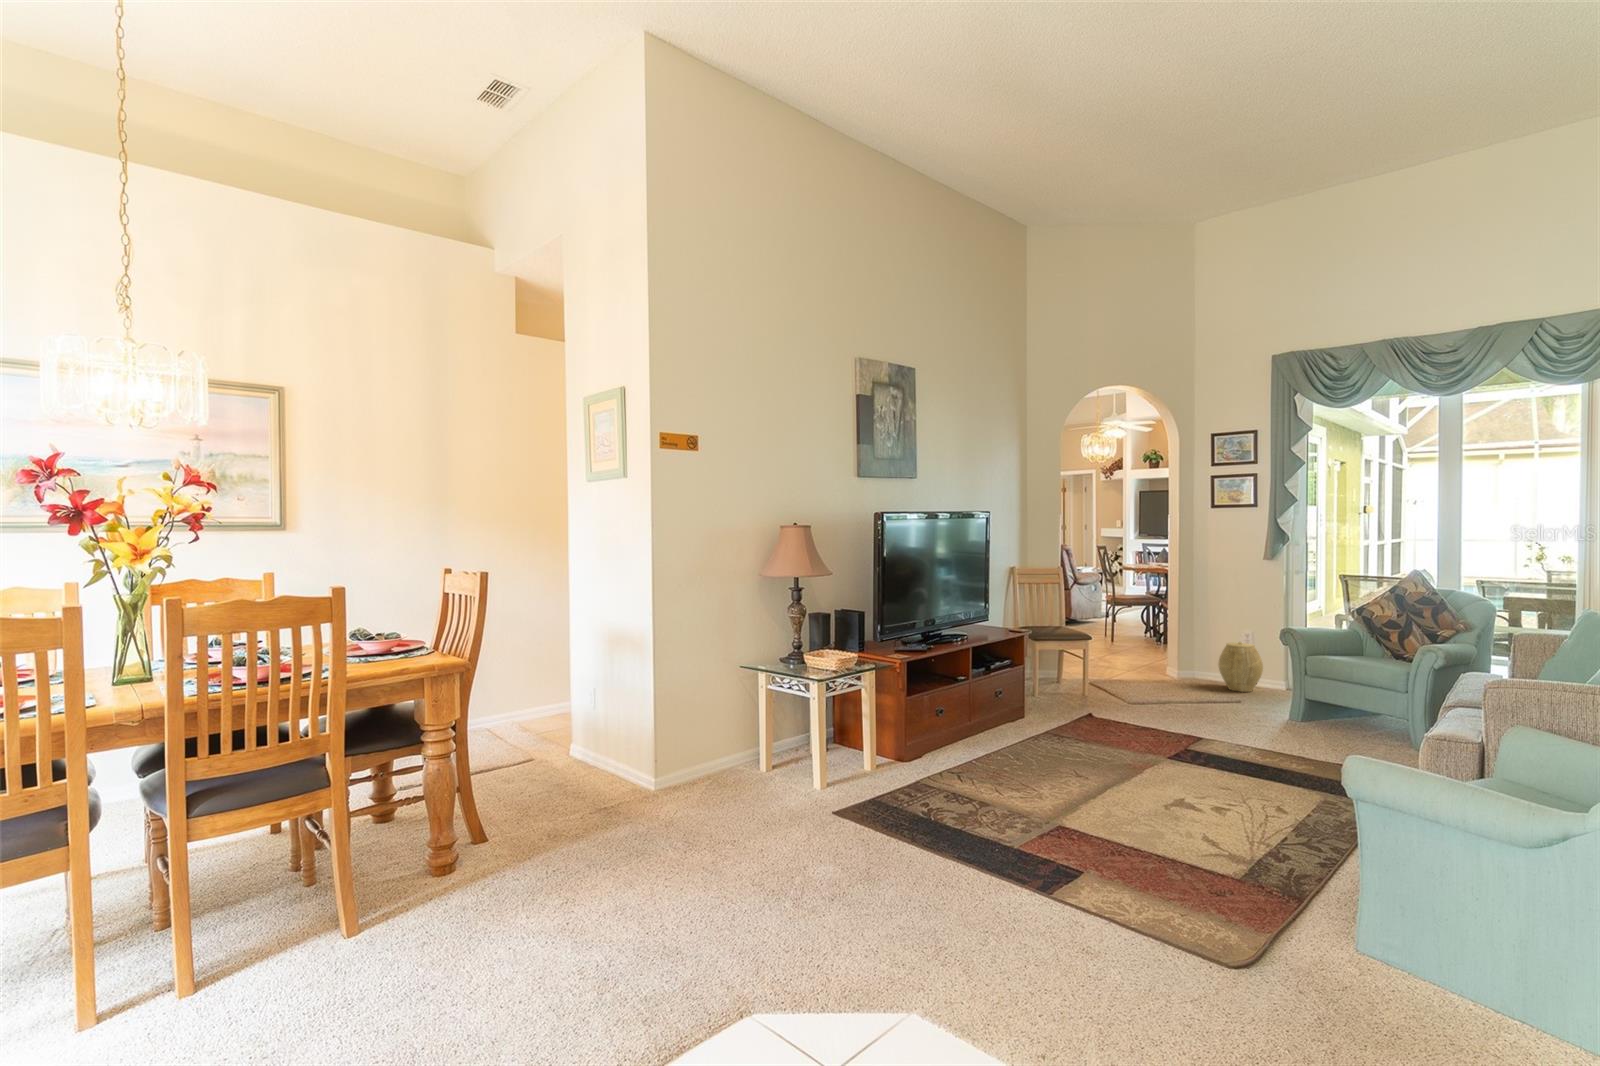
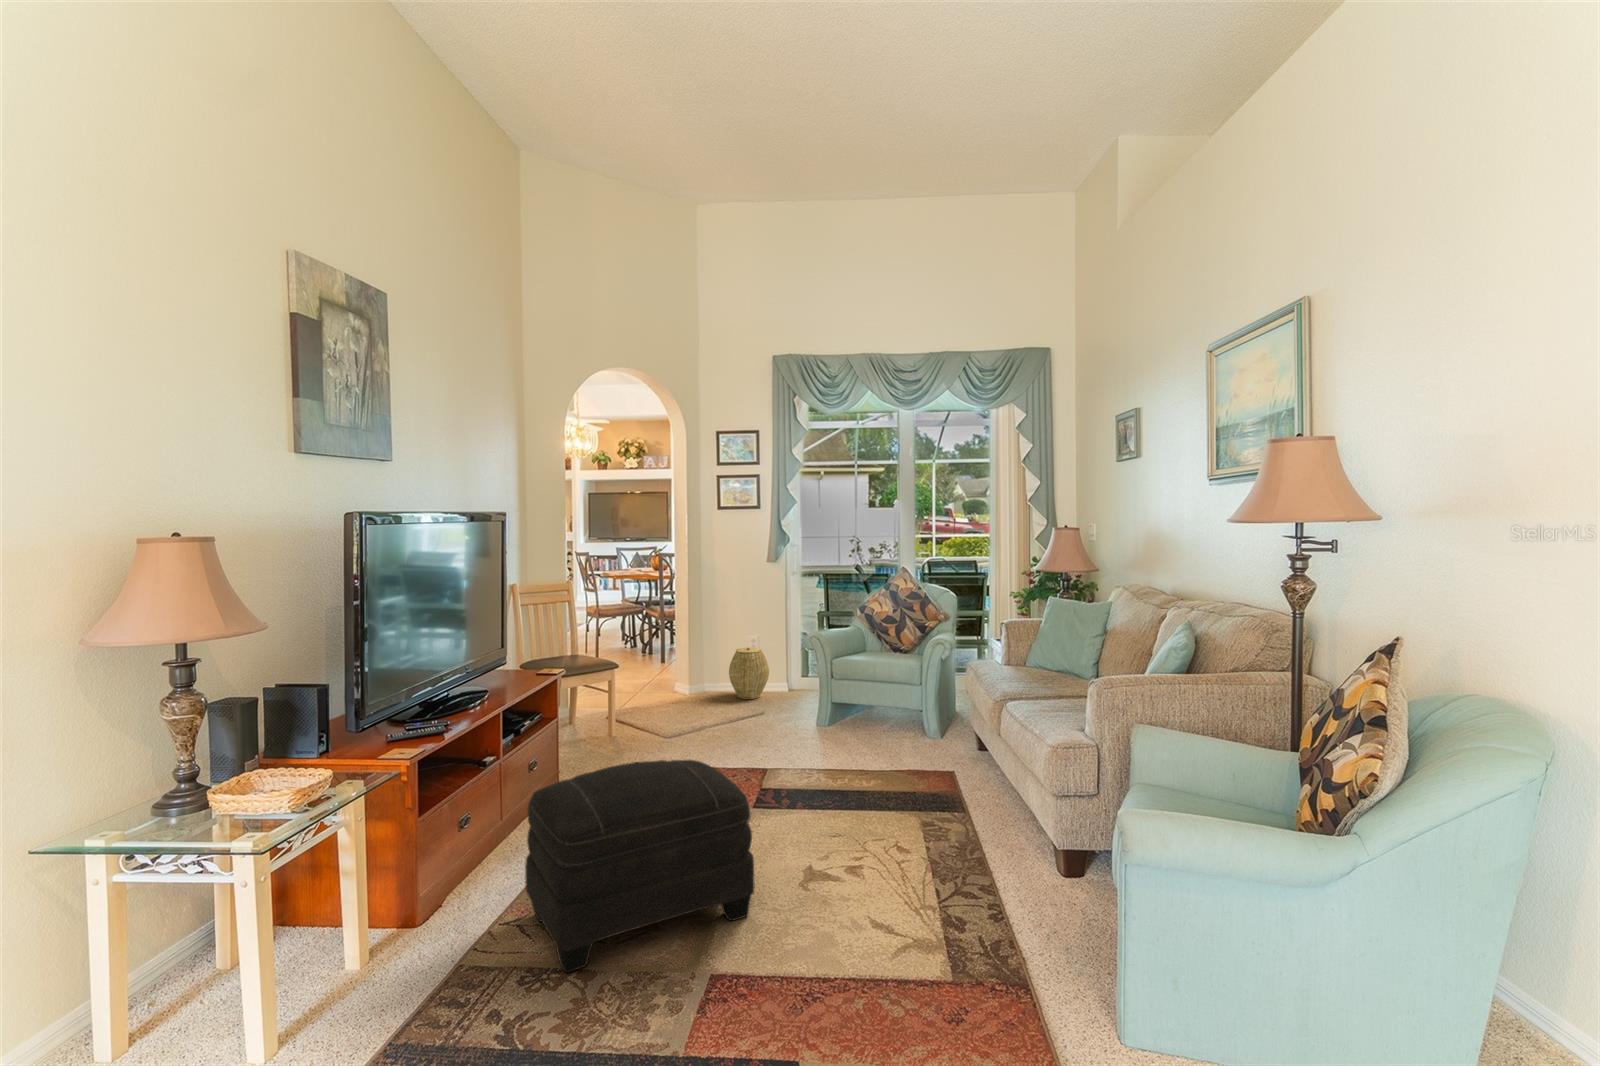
ottoman: none [964,685,1117,809] -> present [525,760,755,973]

